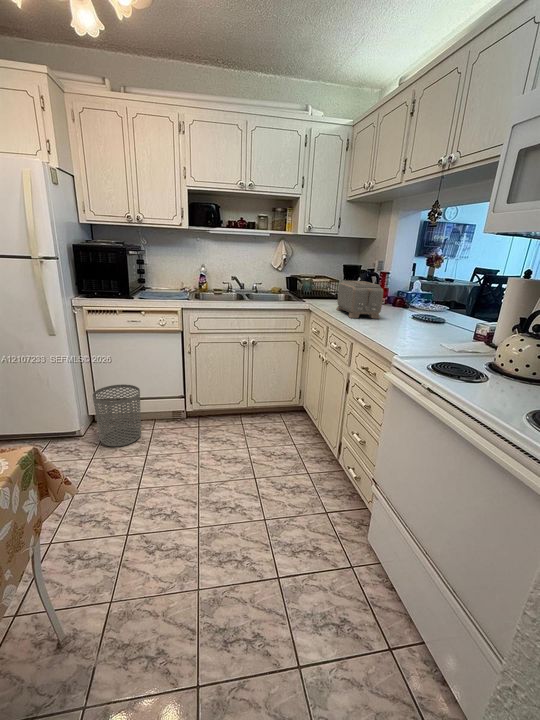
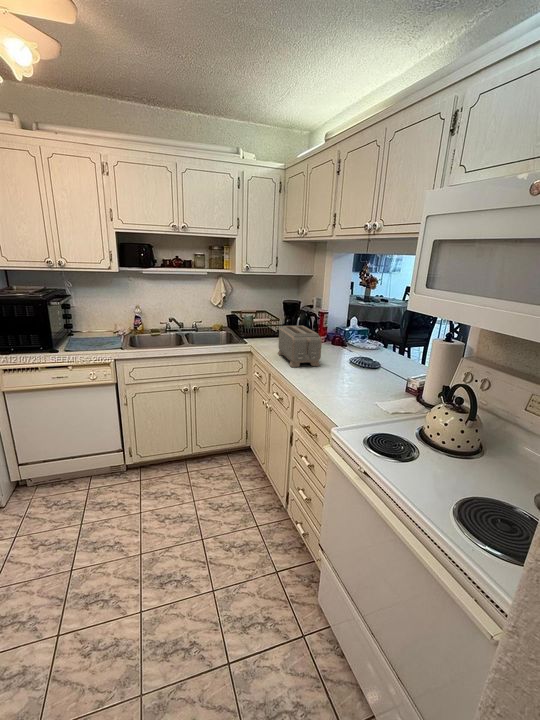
waste bin: present [93,384,141,446] -> none [13,445,74,518]

